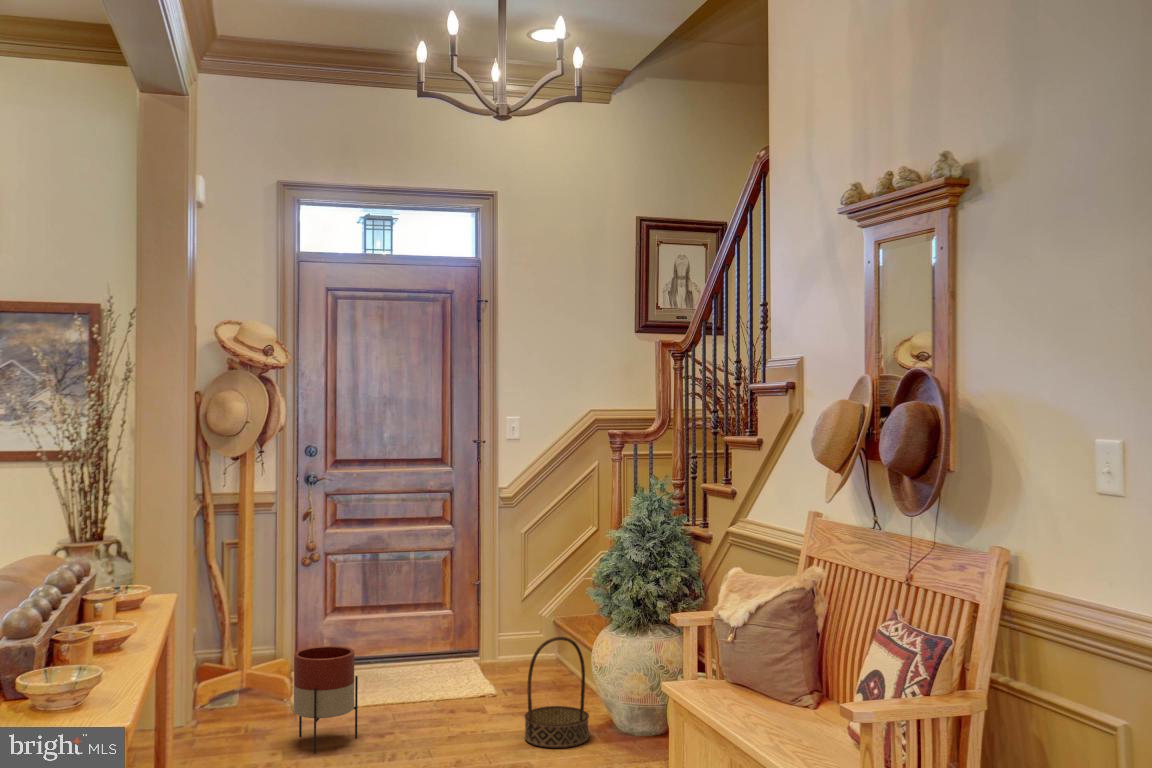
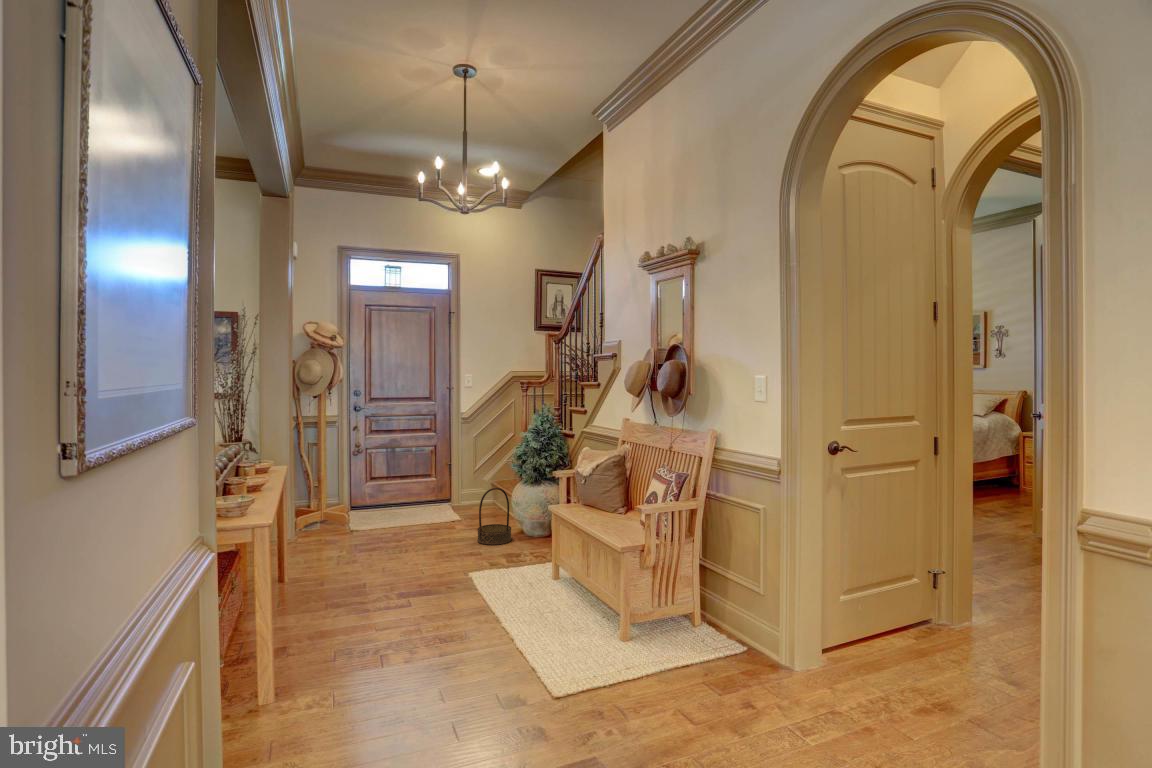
planter: present [293,646,358,754] -> none [352,496,387,552]

